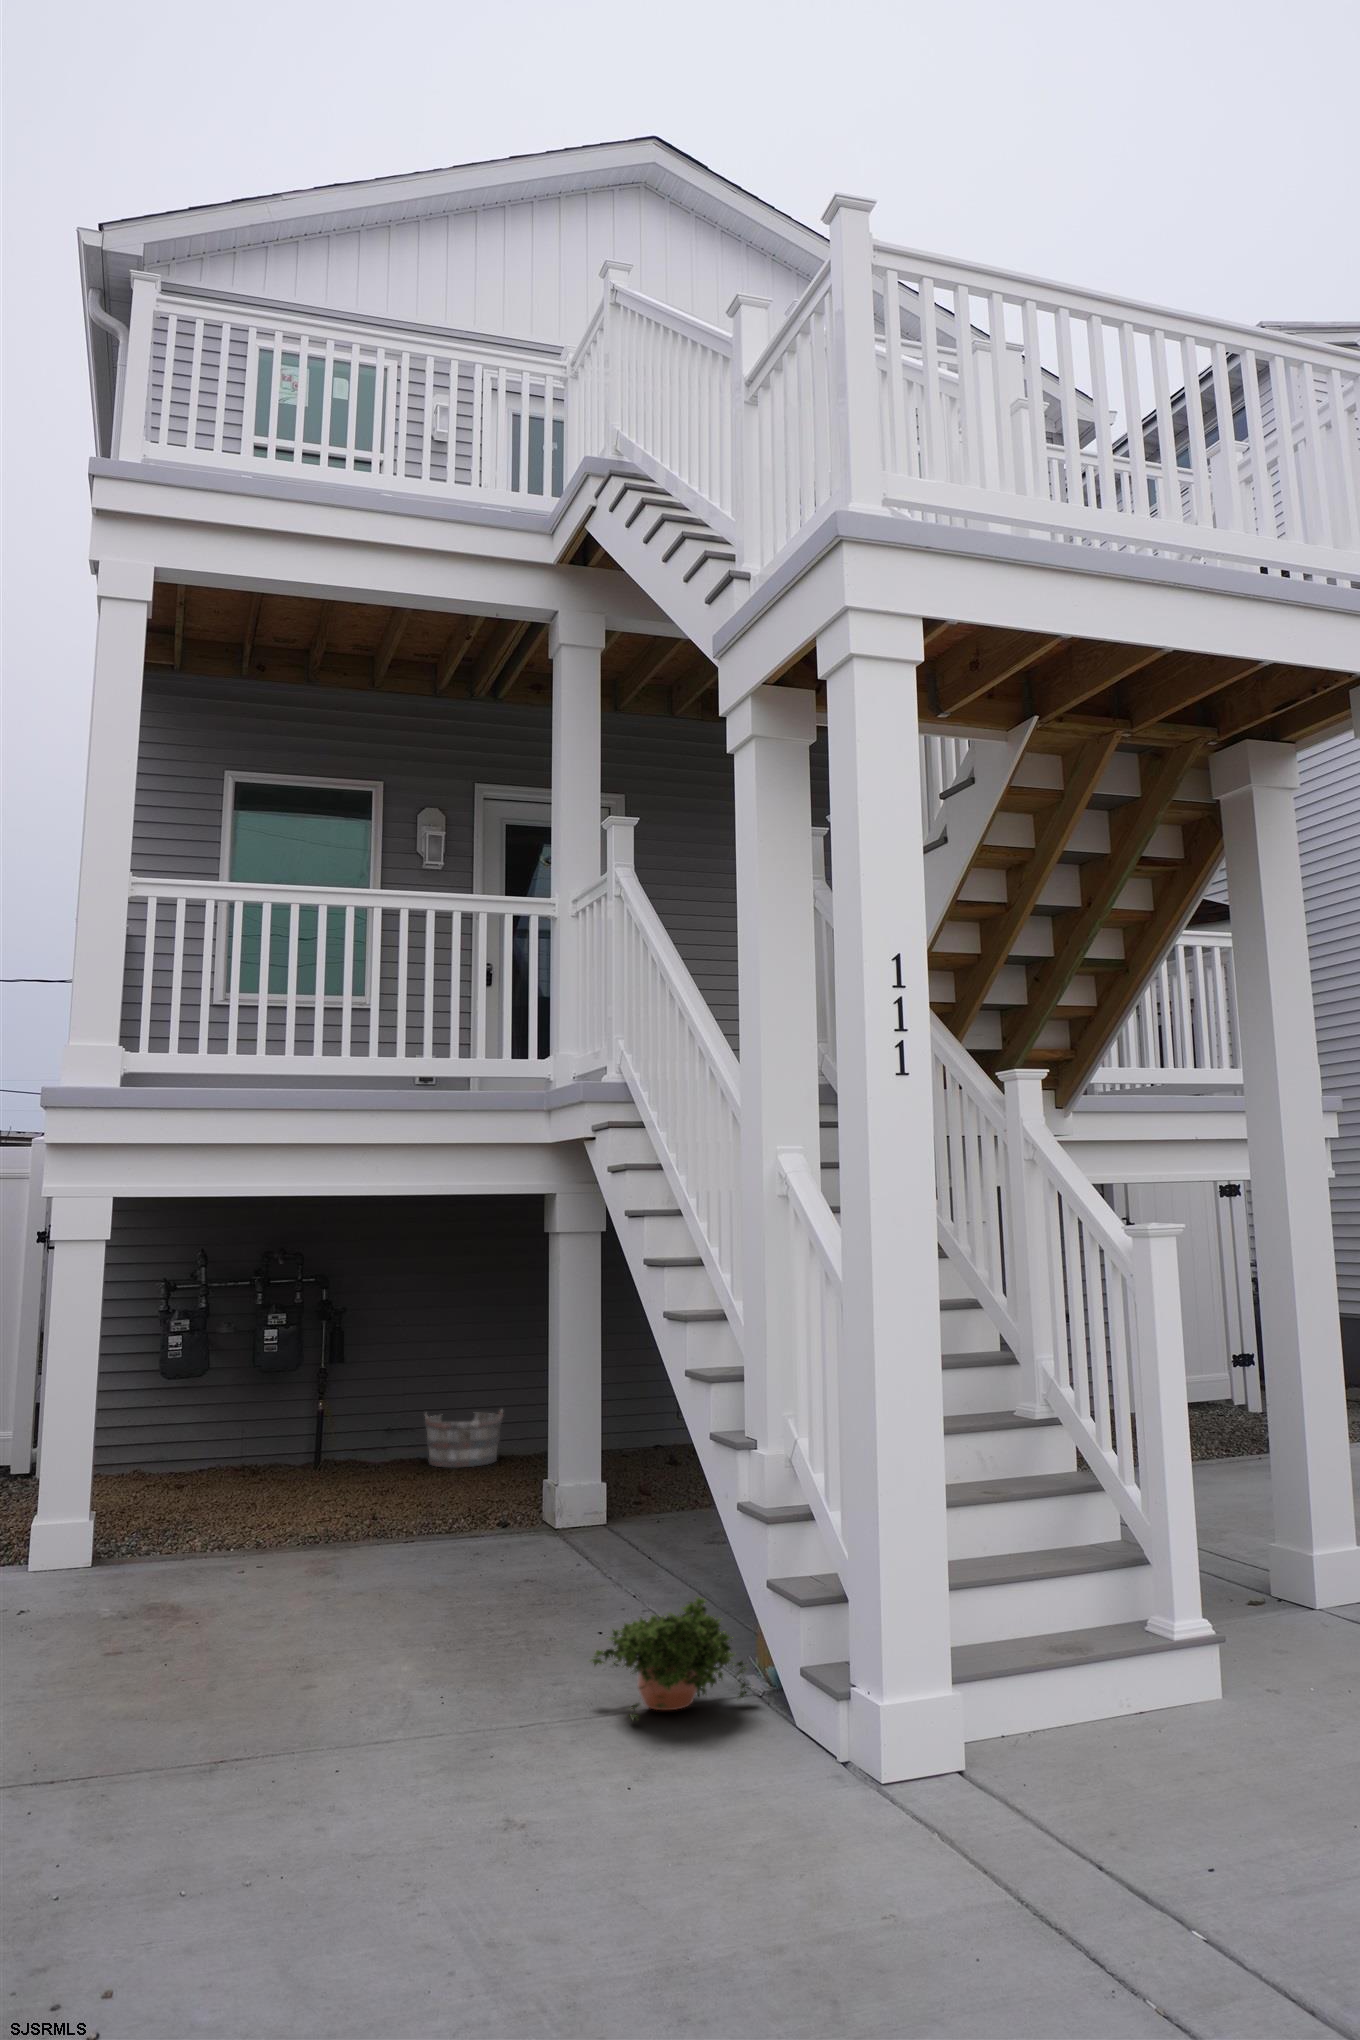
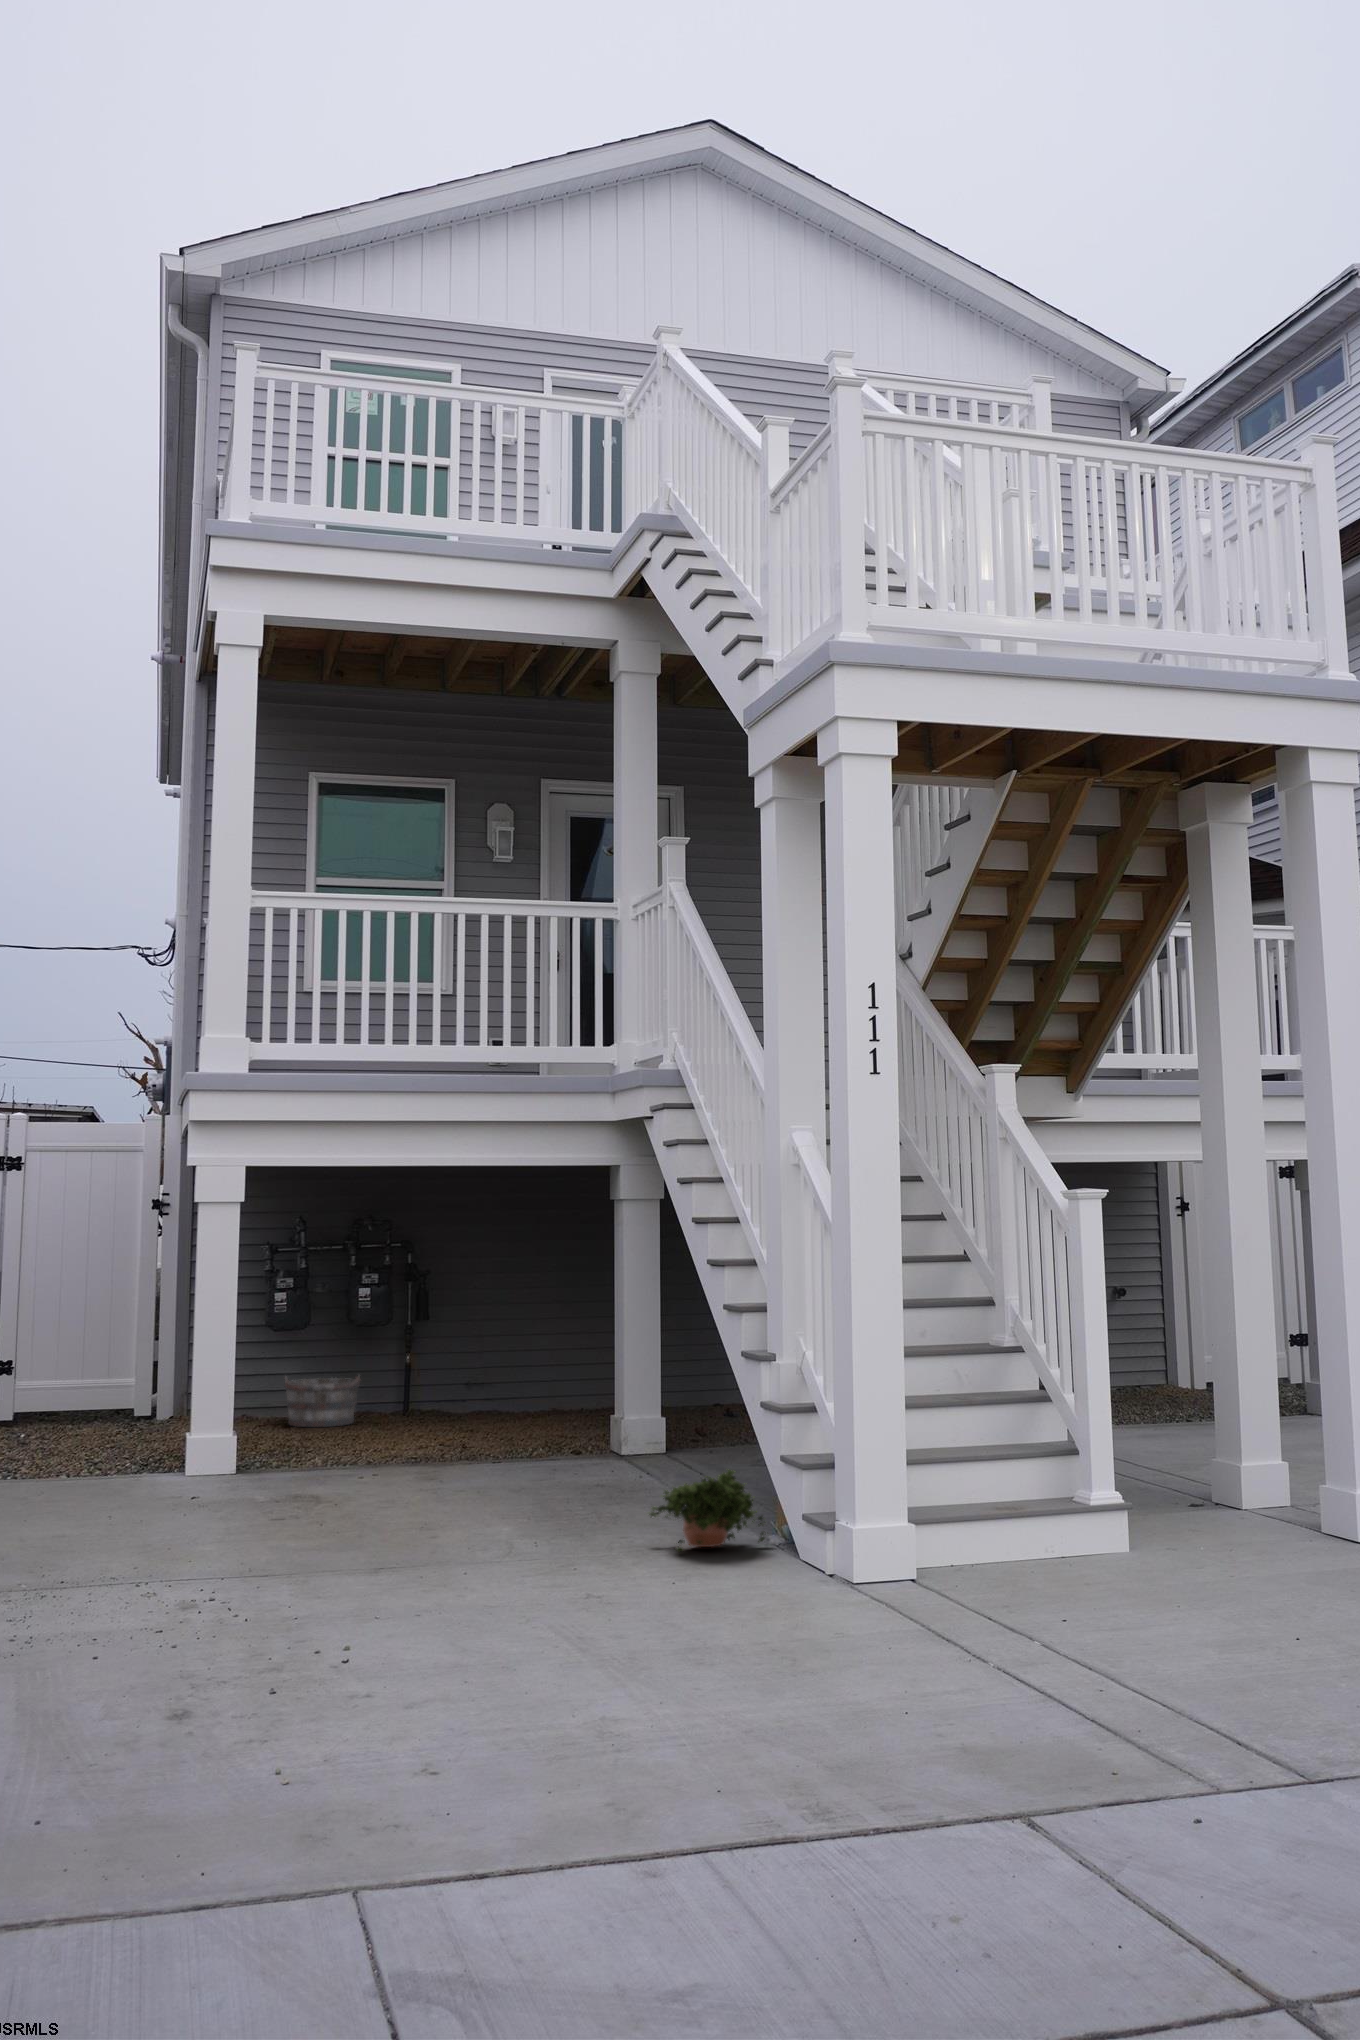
bucket: present [425,1410,503,1468] -> present [284,1376,360,1427]

